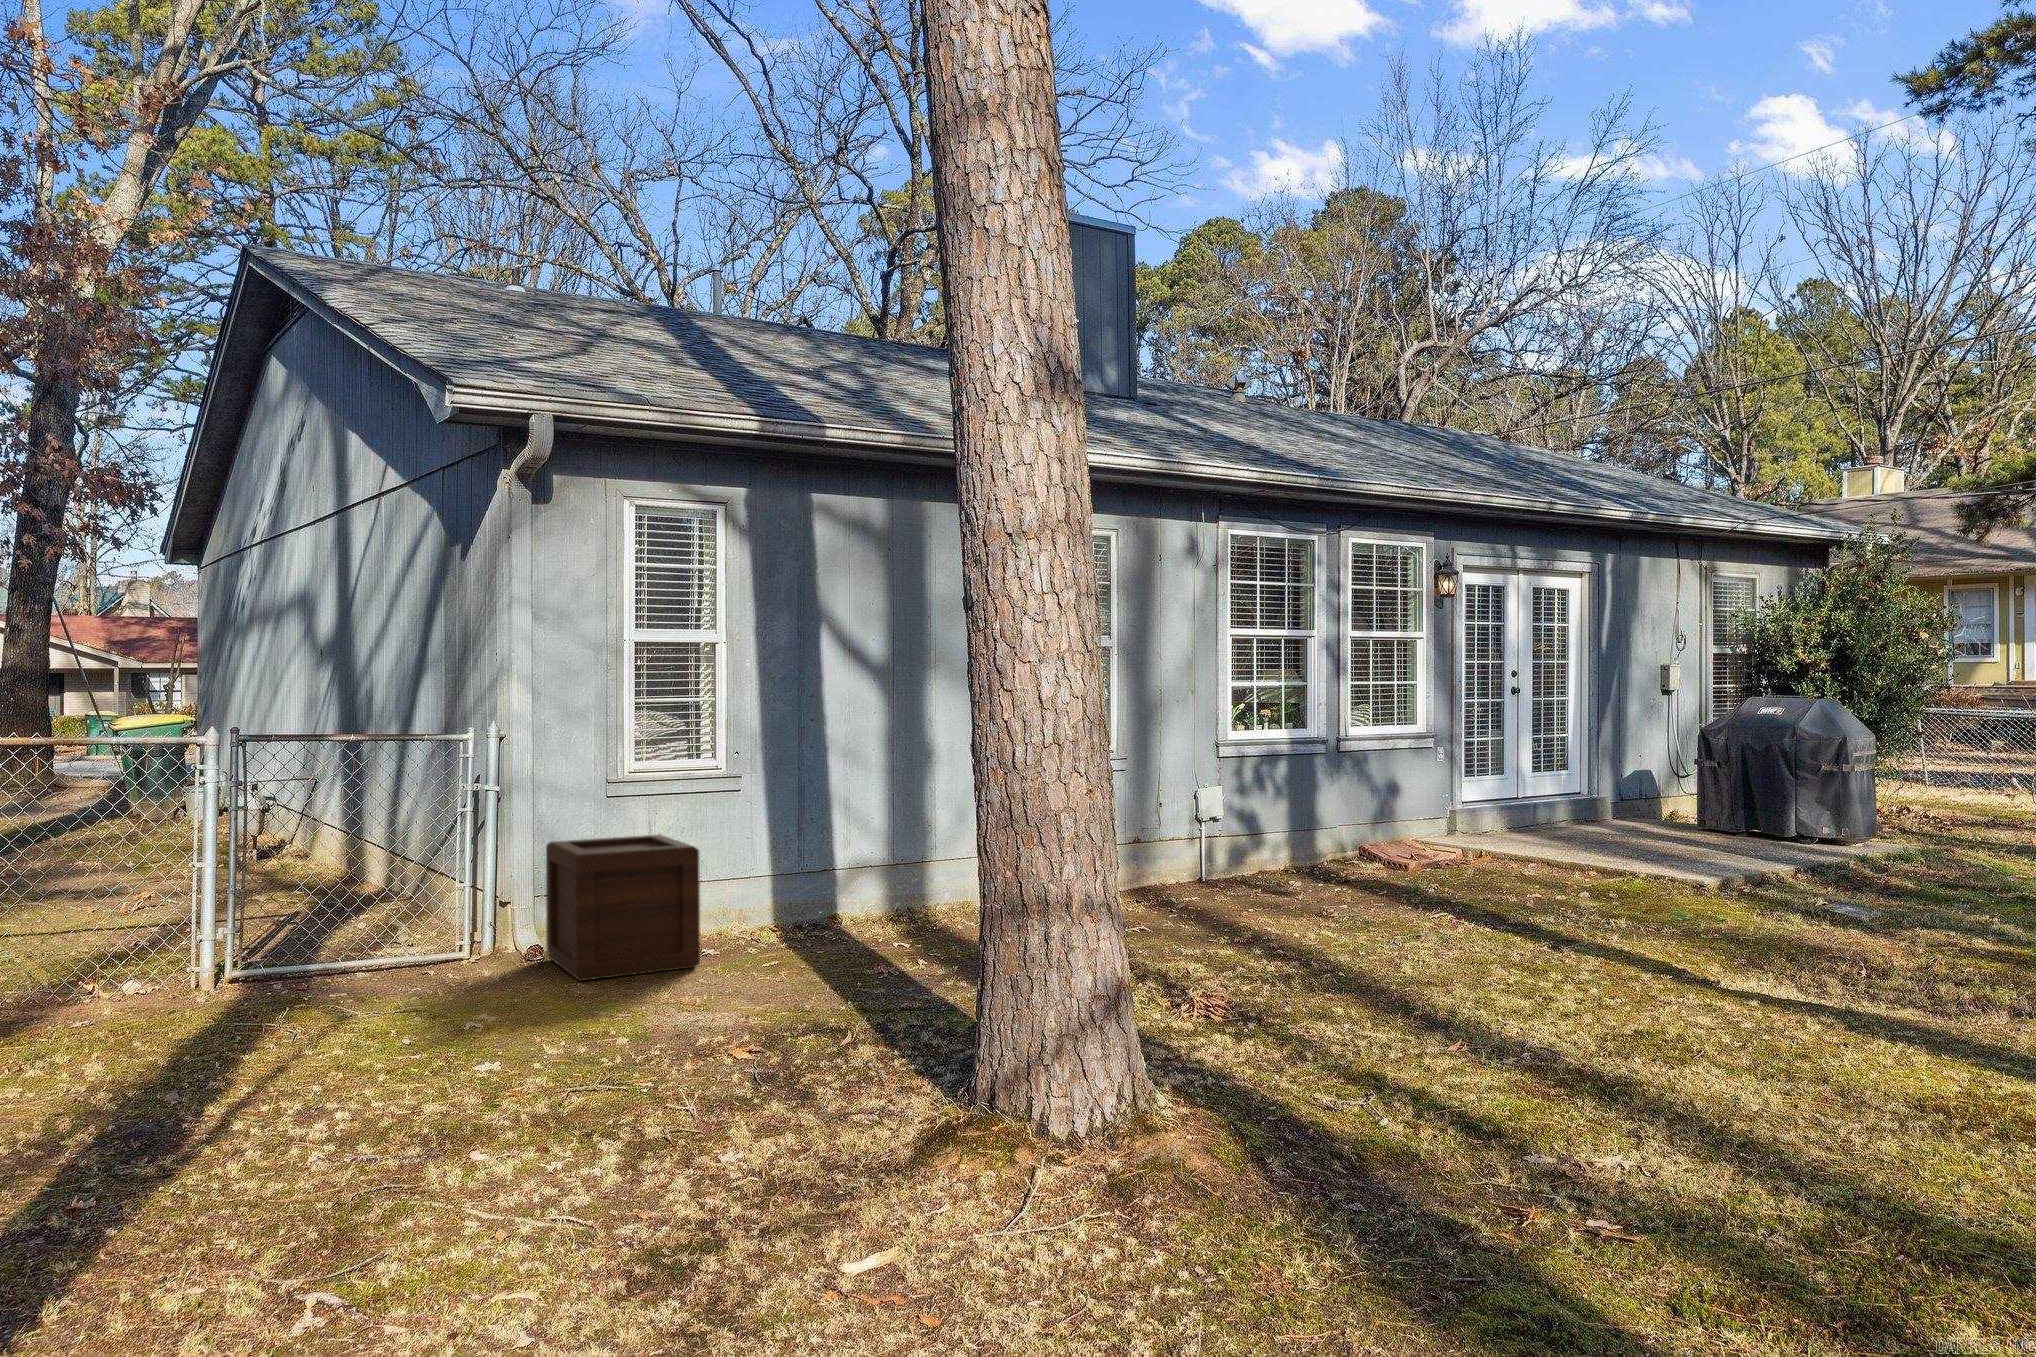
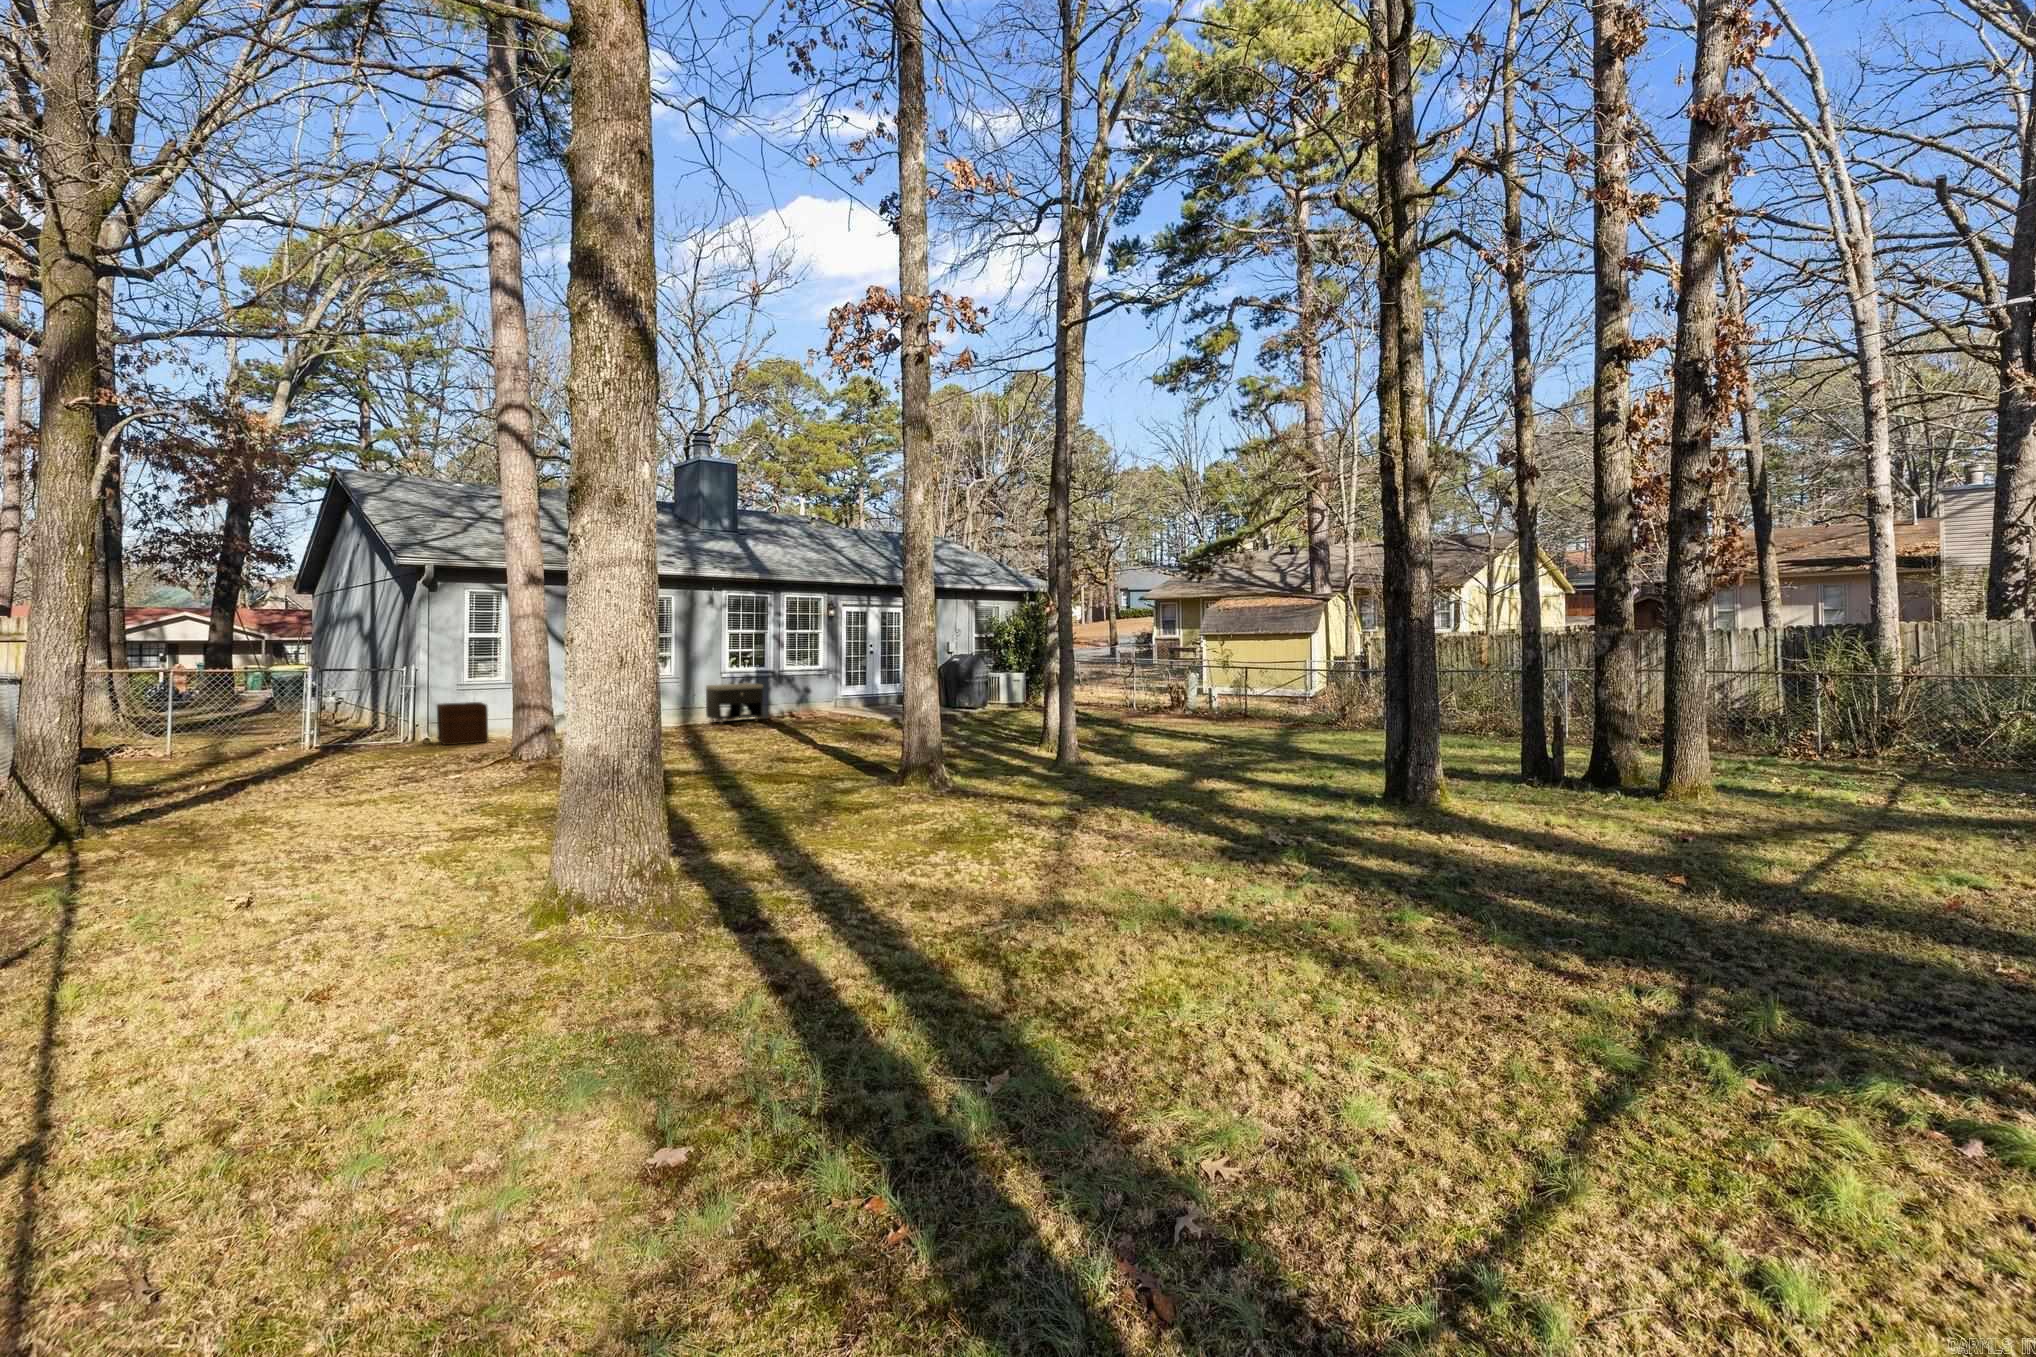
storage bench: none [1187,771,1335,887] -> present [706,683,763,722]

